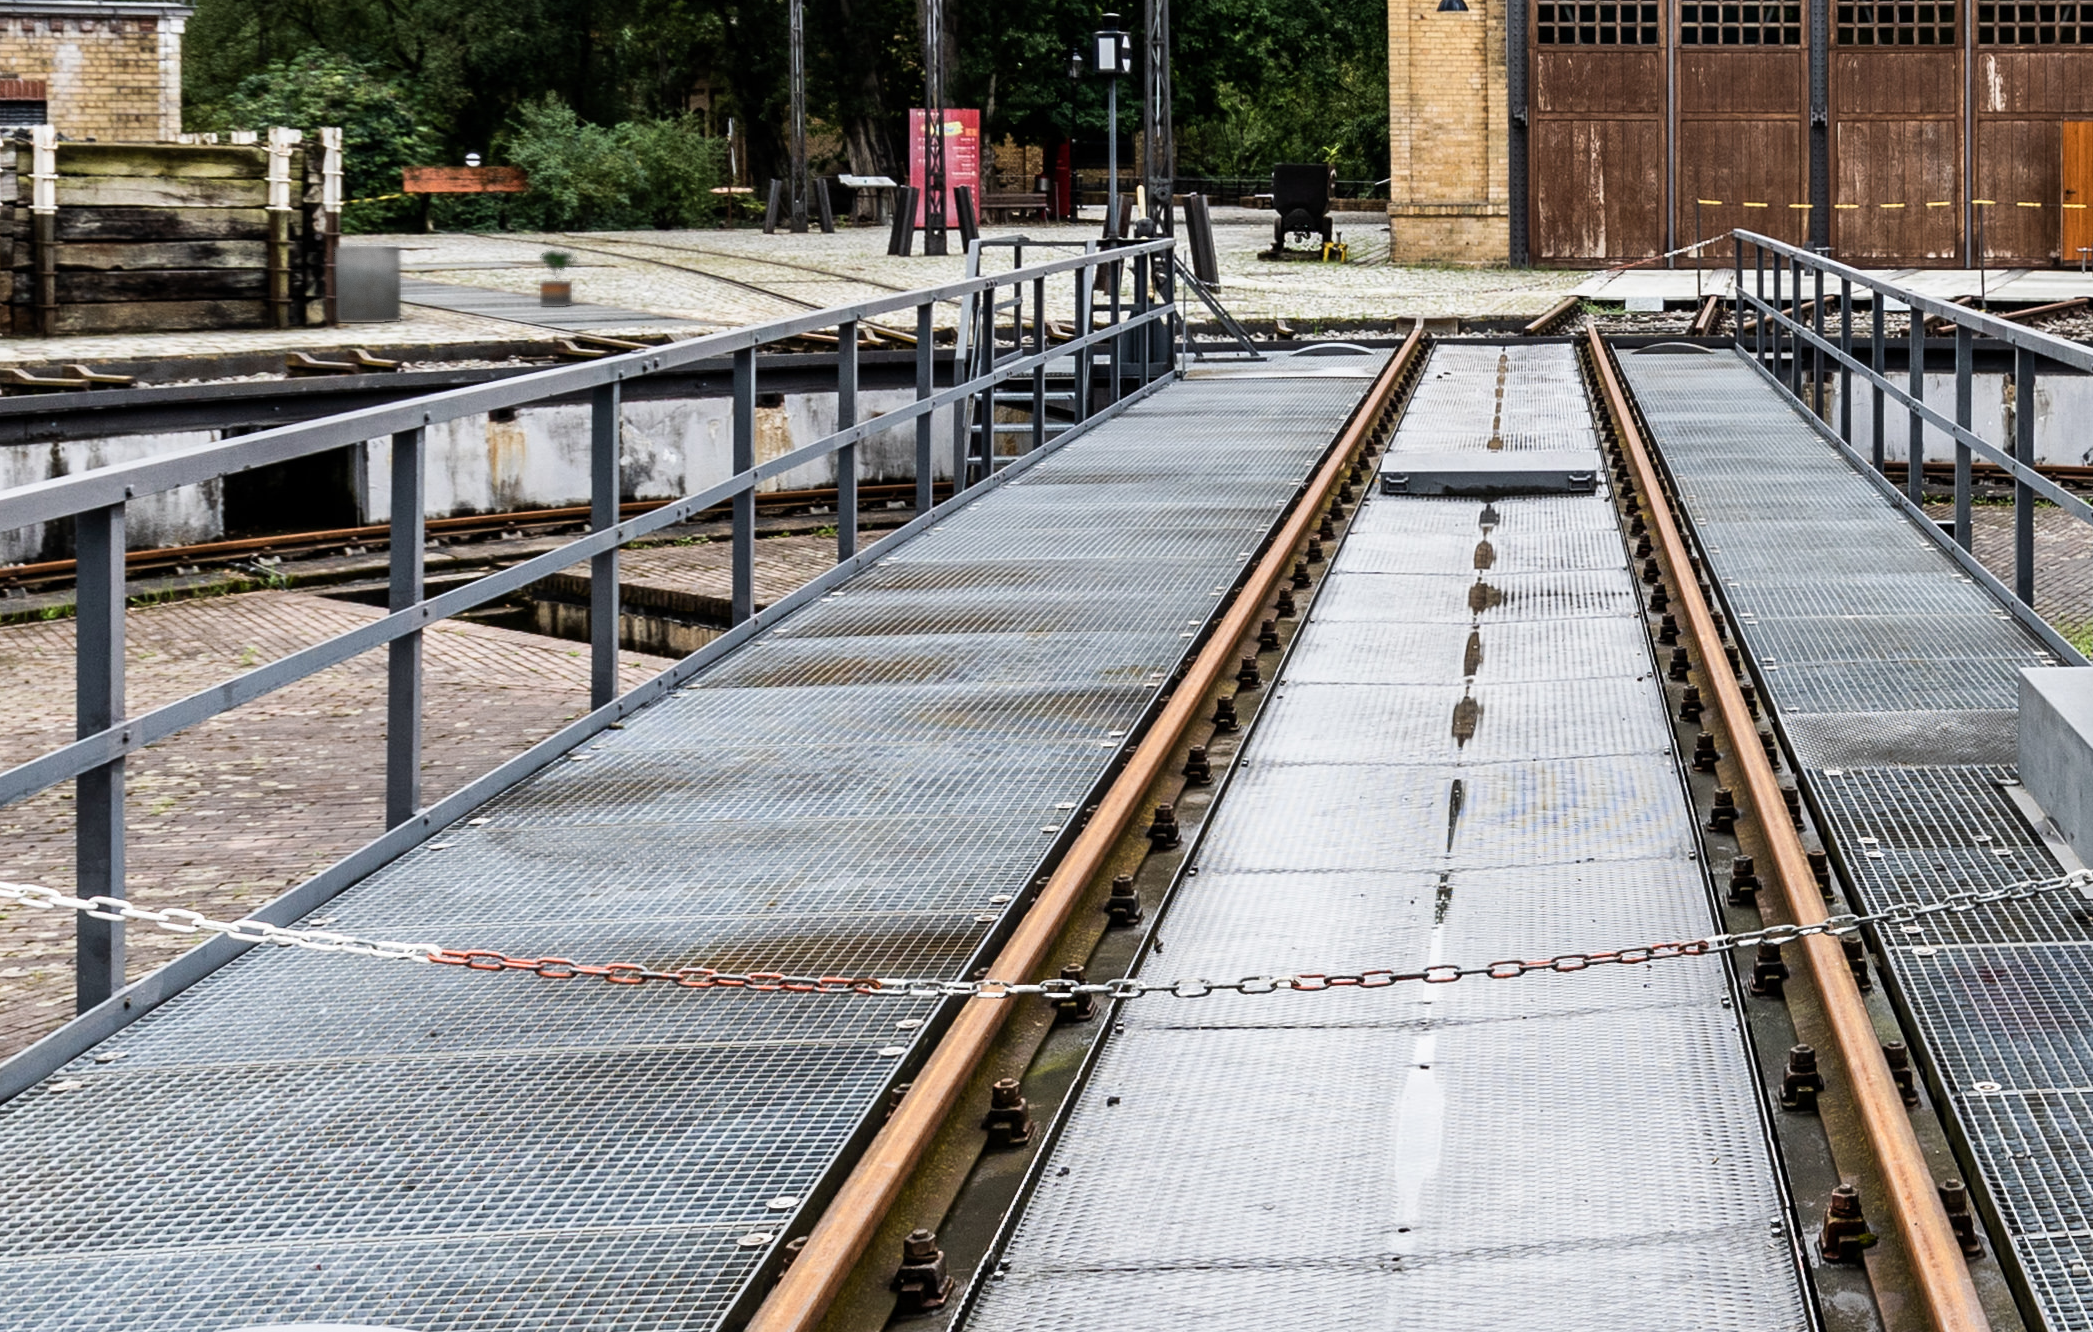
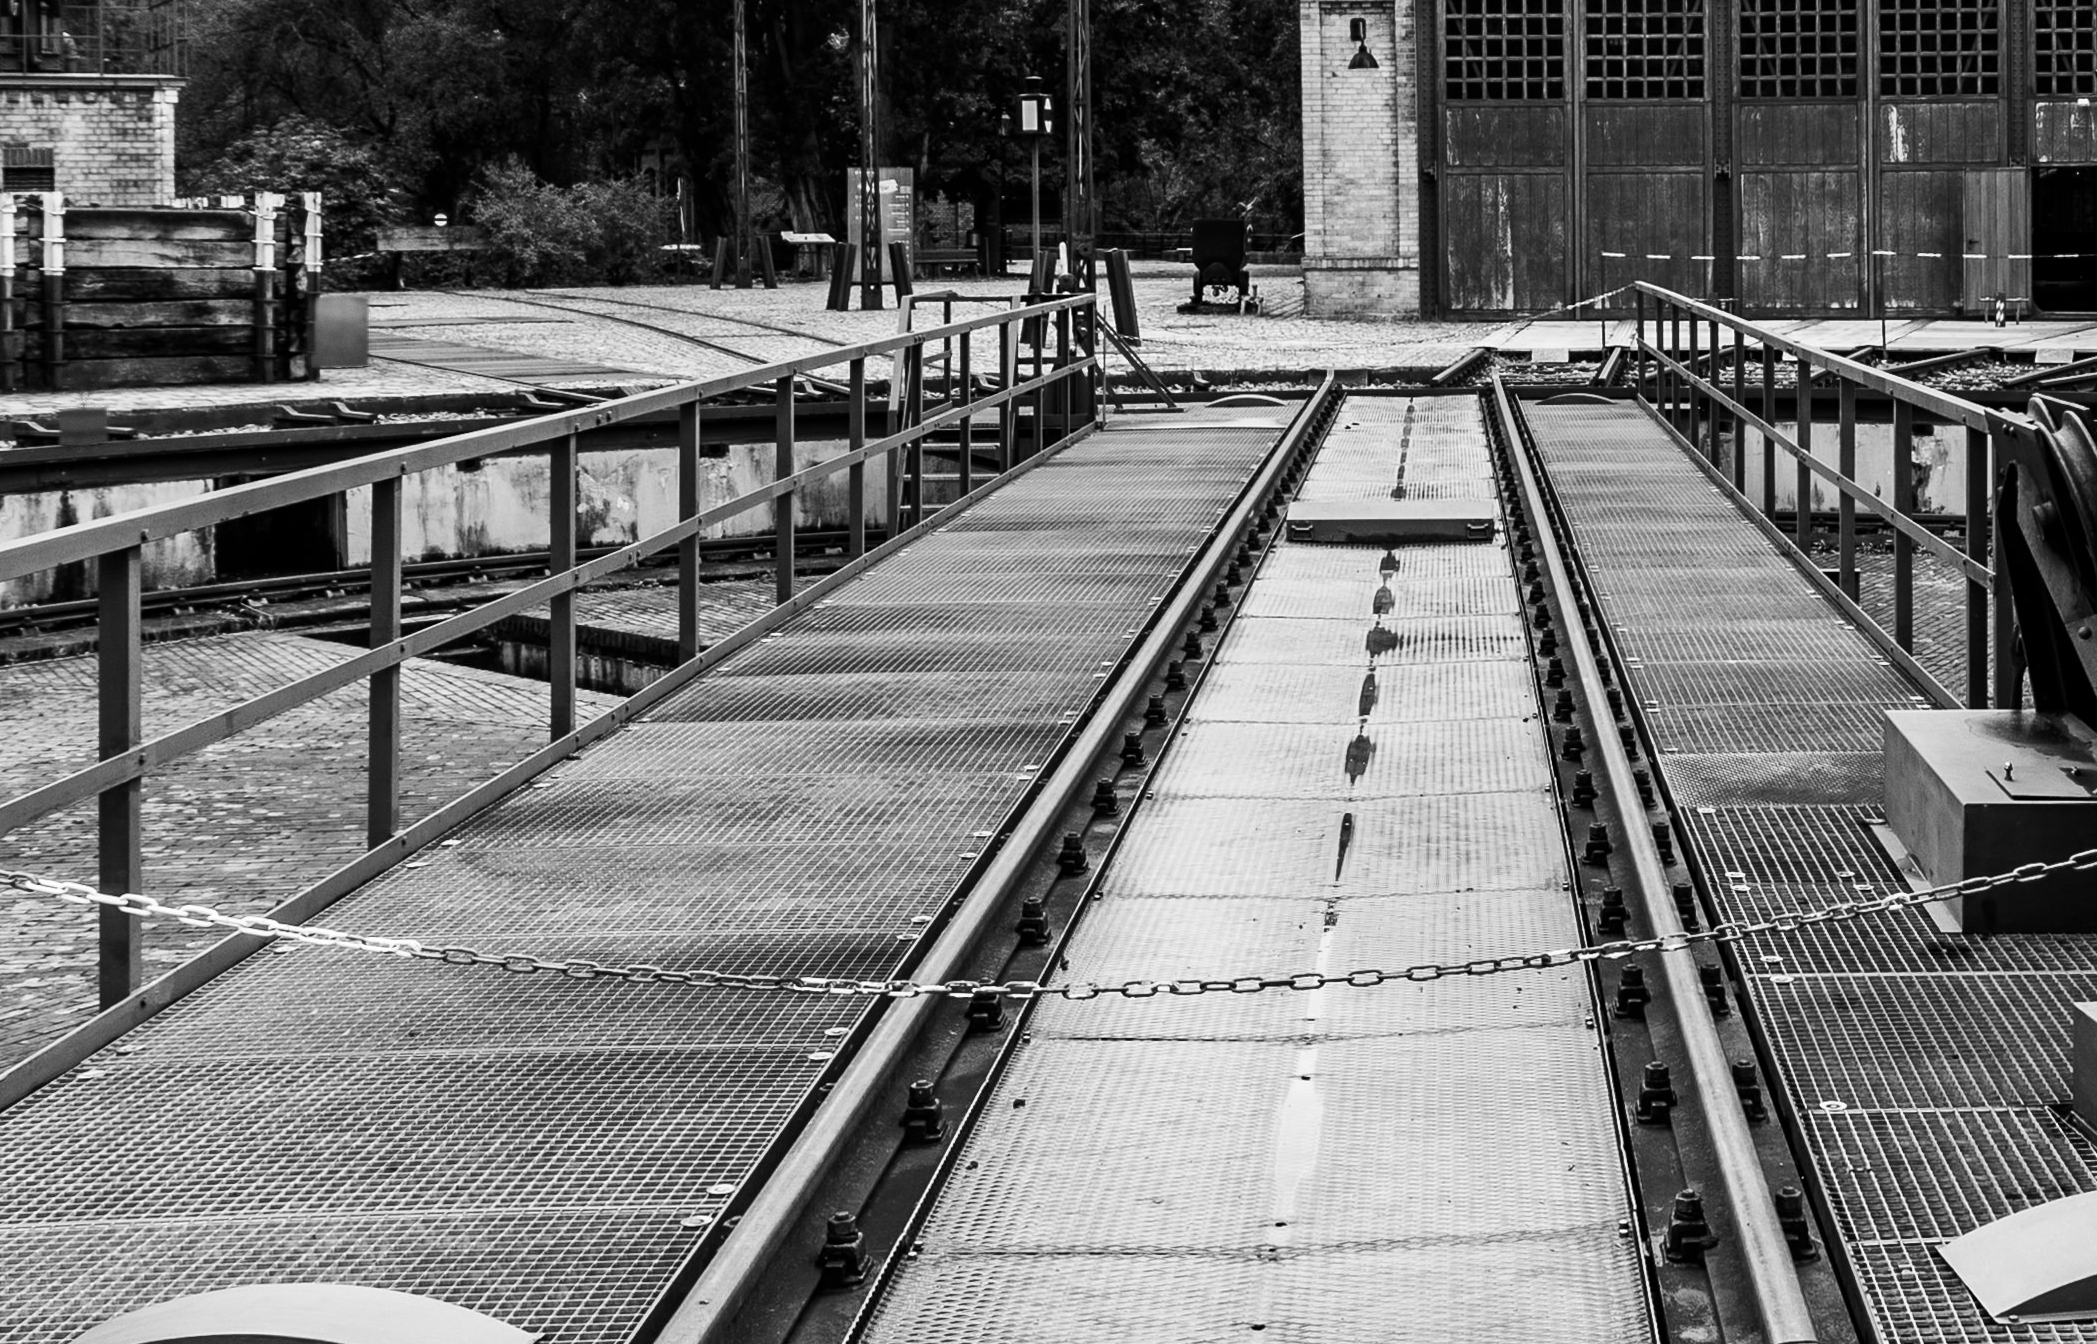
potted tree: present [540,251,577,307] -> present [59,363,115,446]

